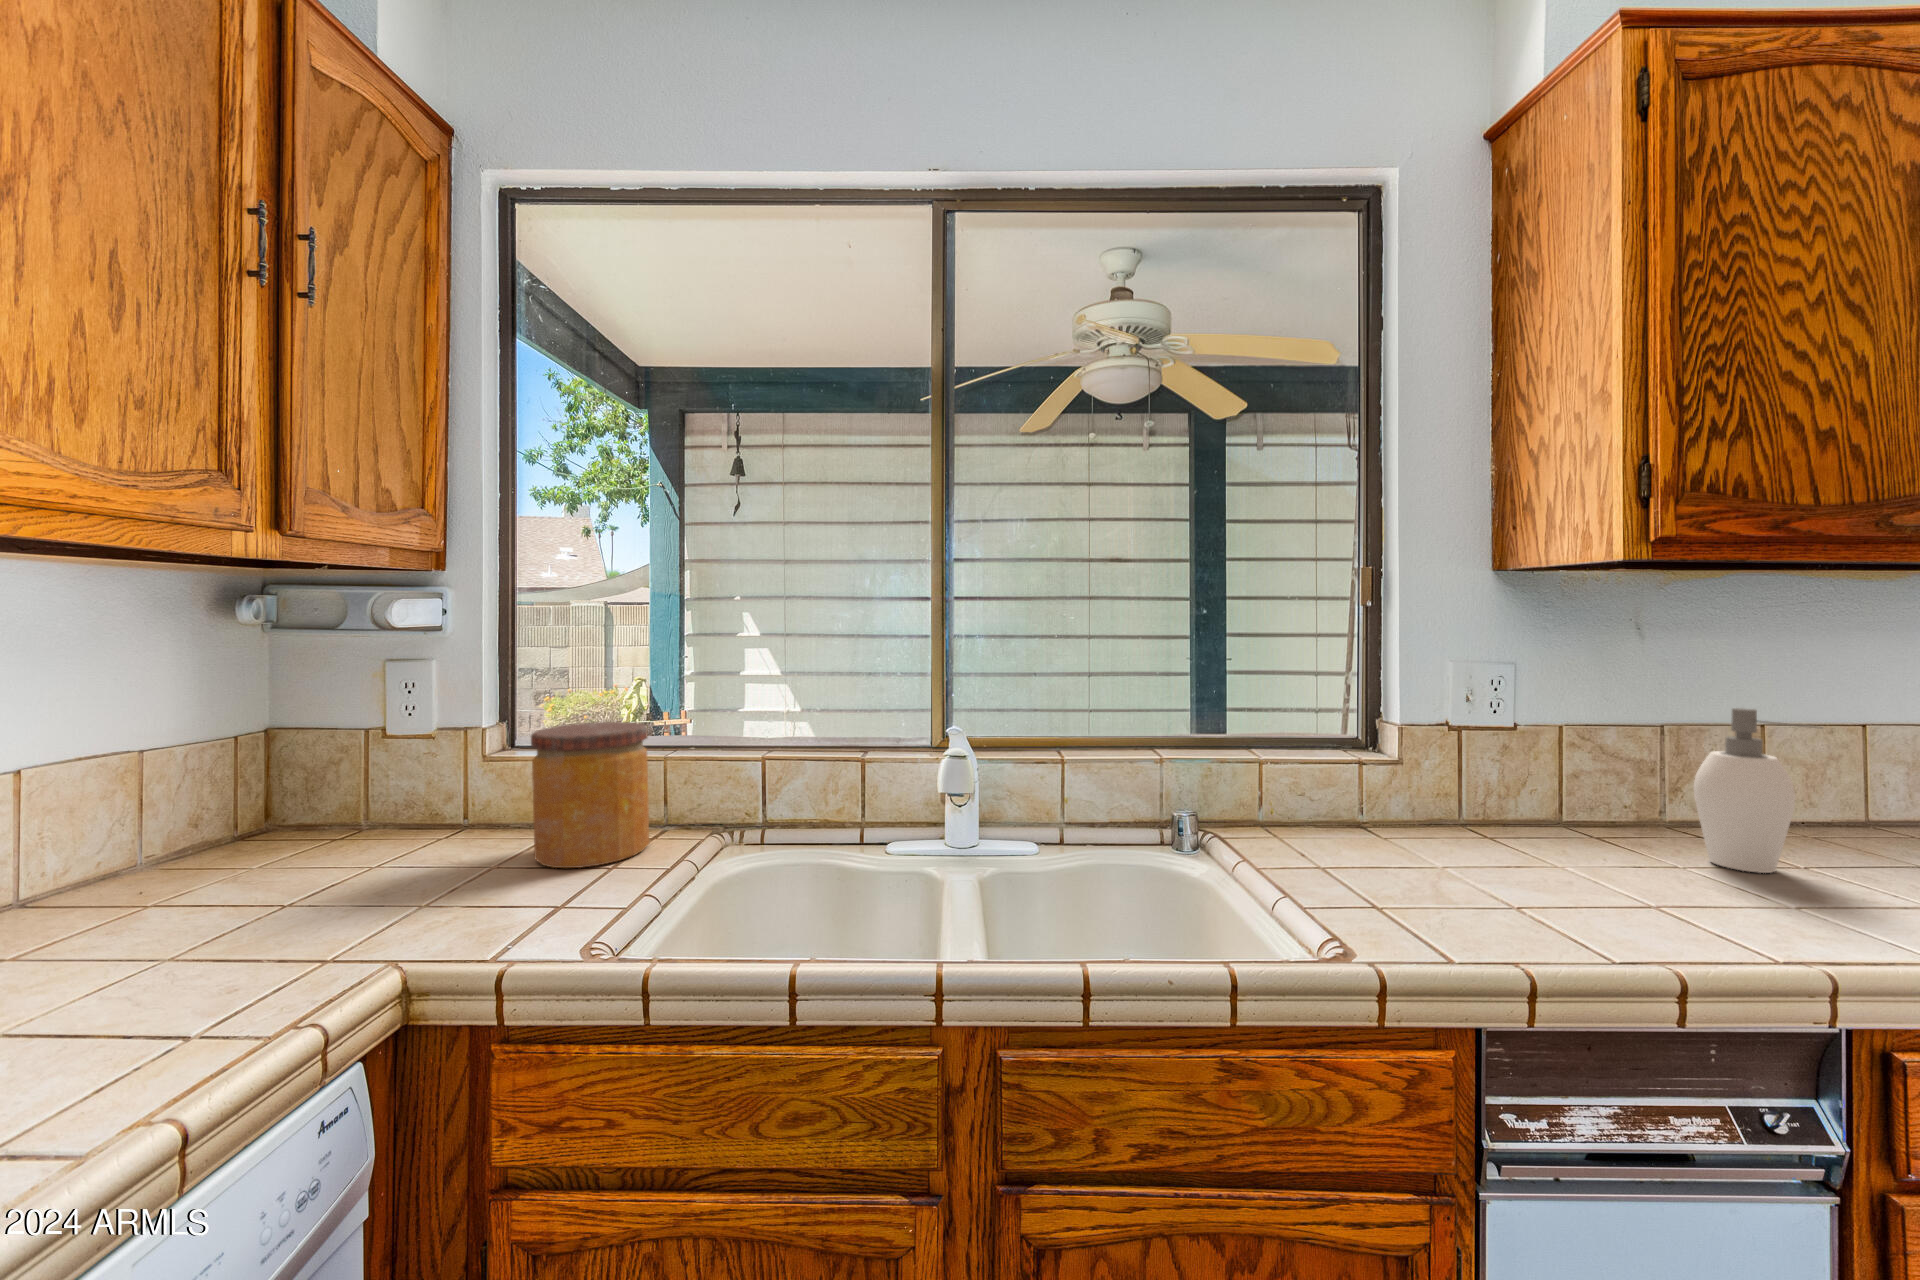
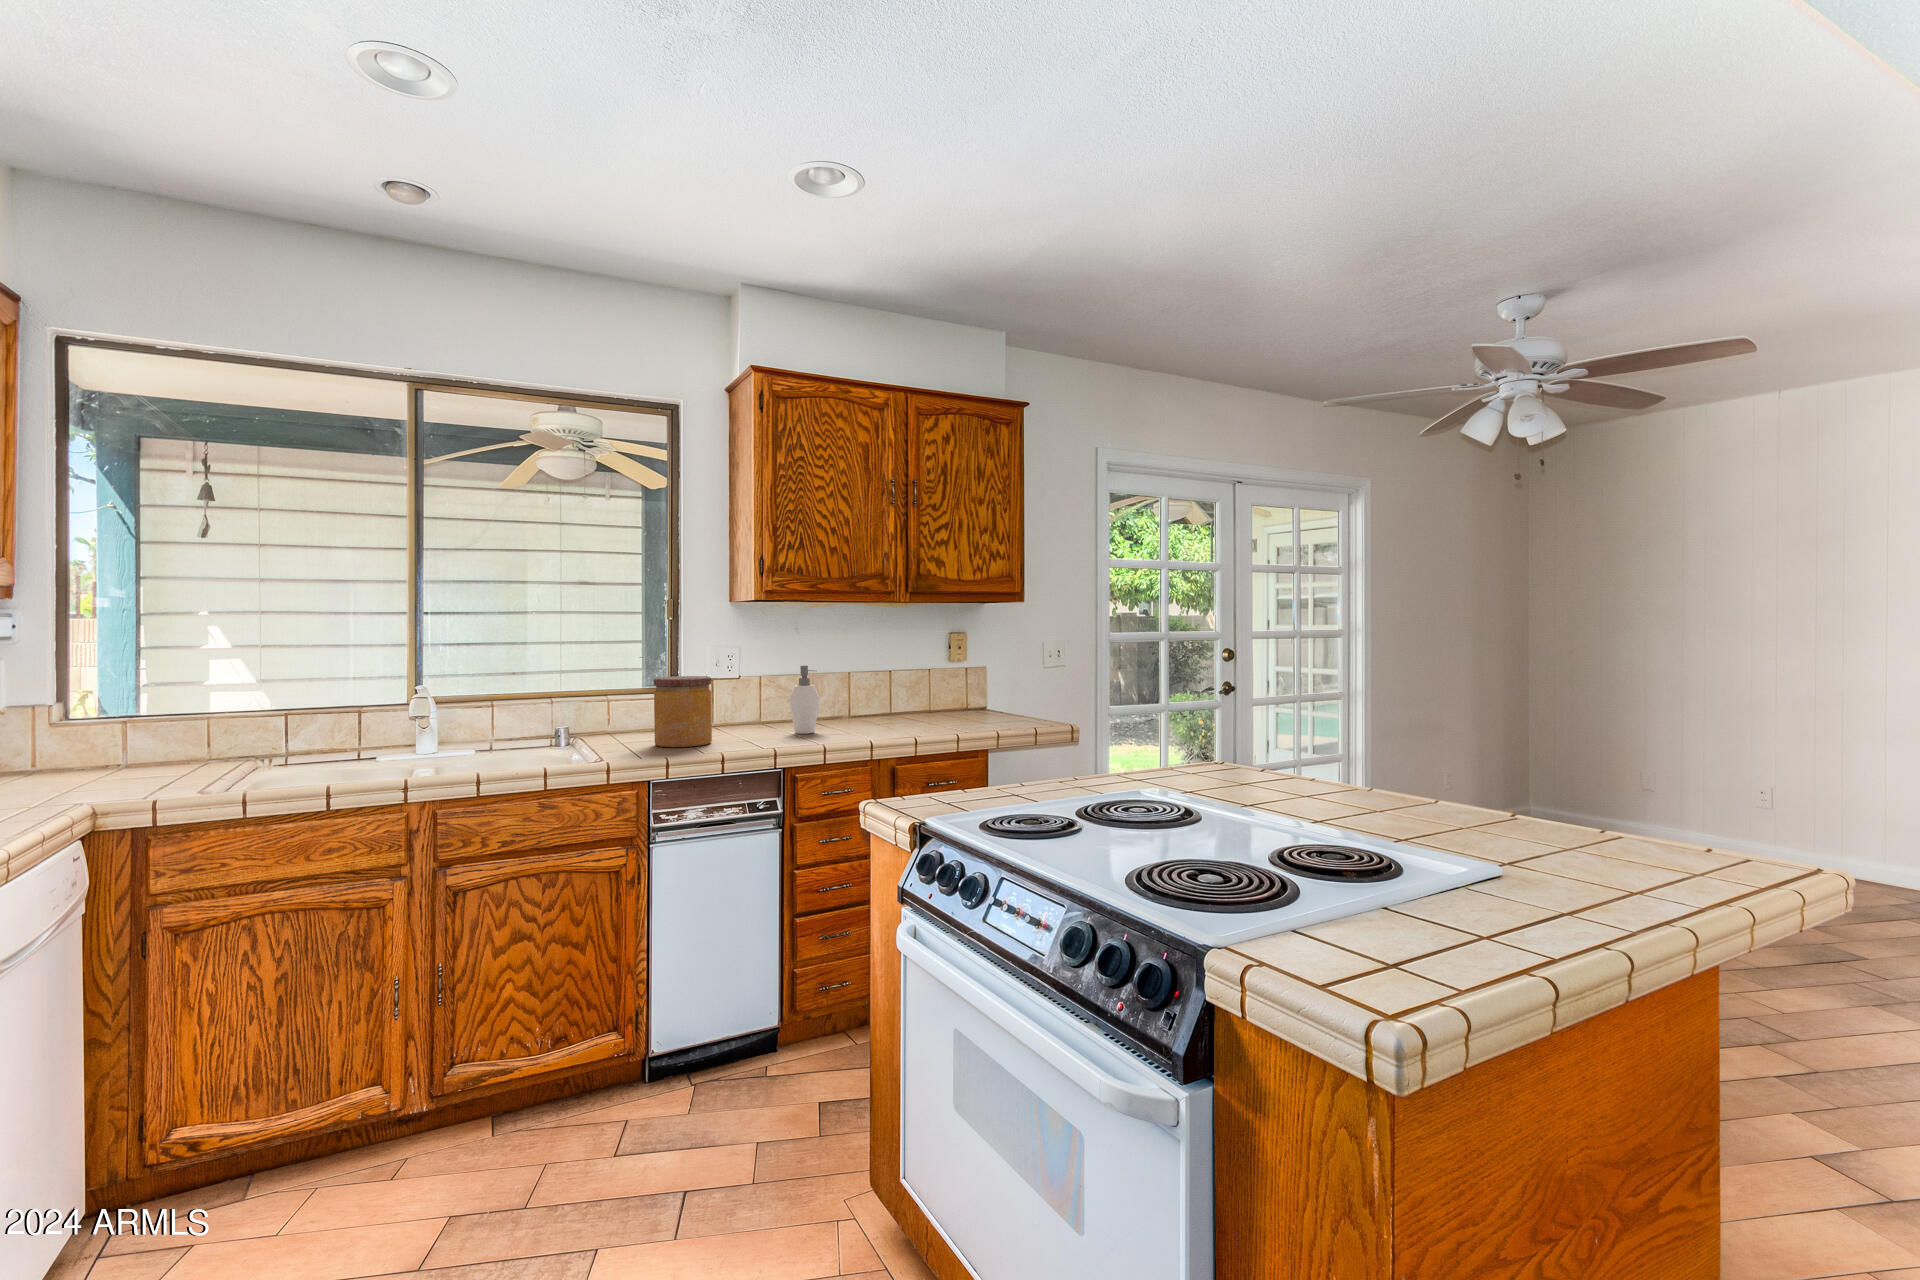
jar: present [531,722,649,868] -> present [654,676,712,747]

